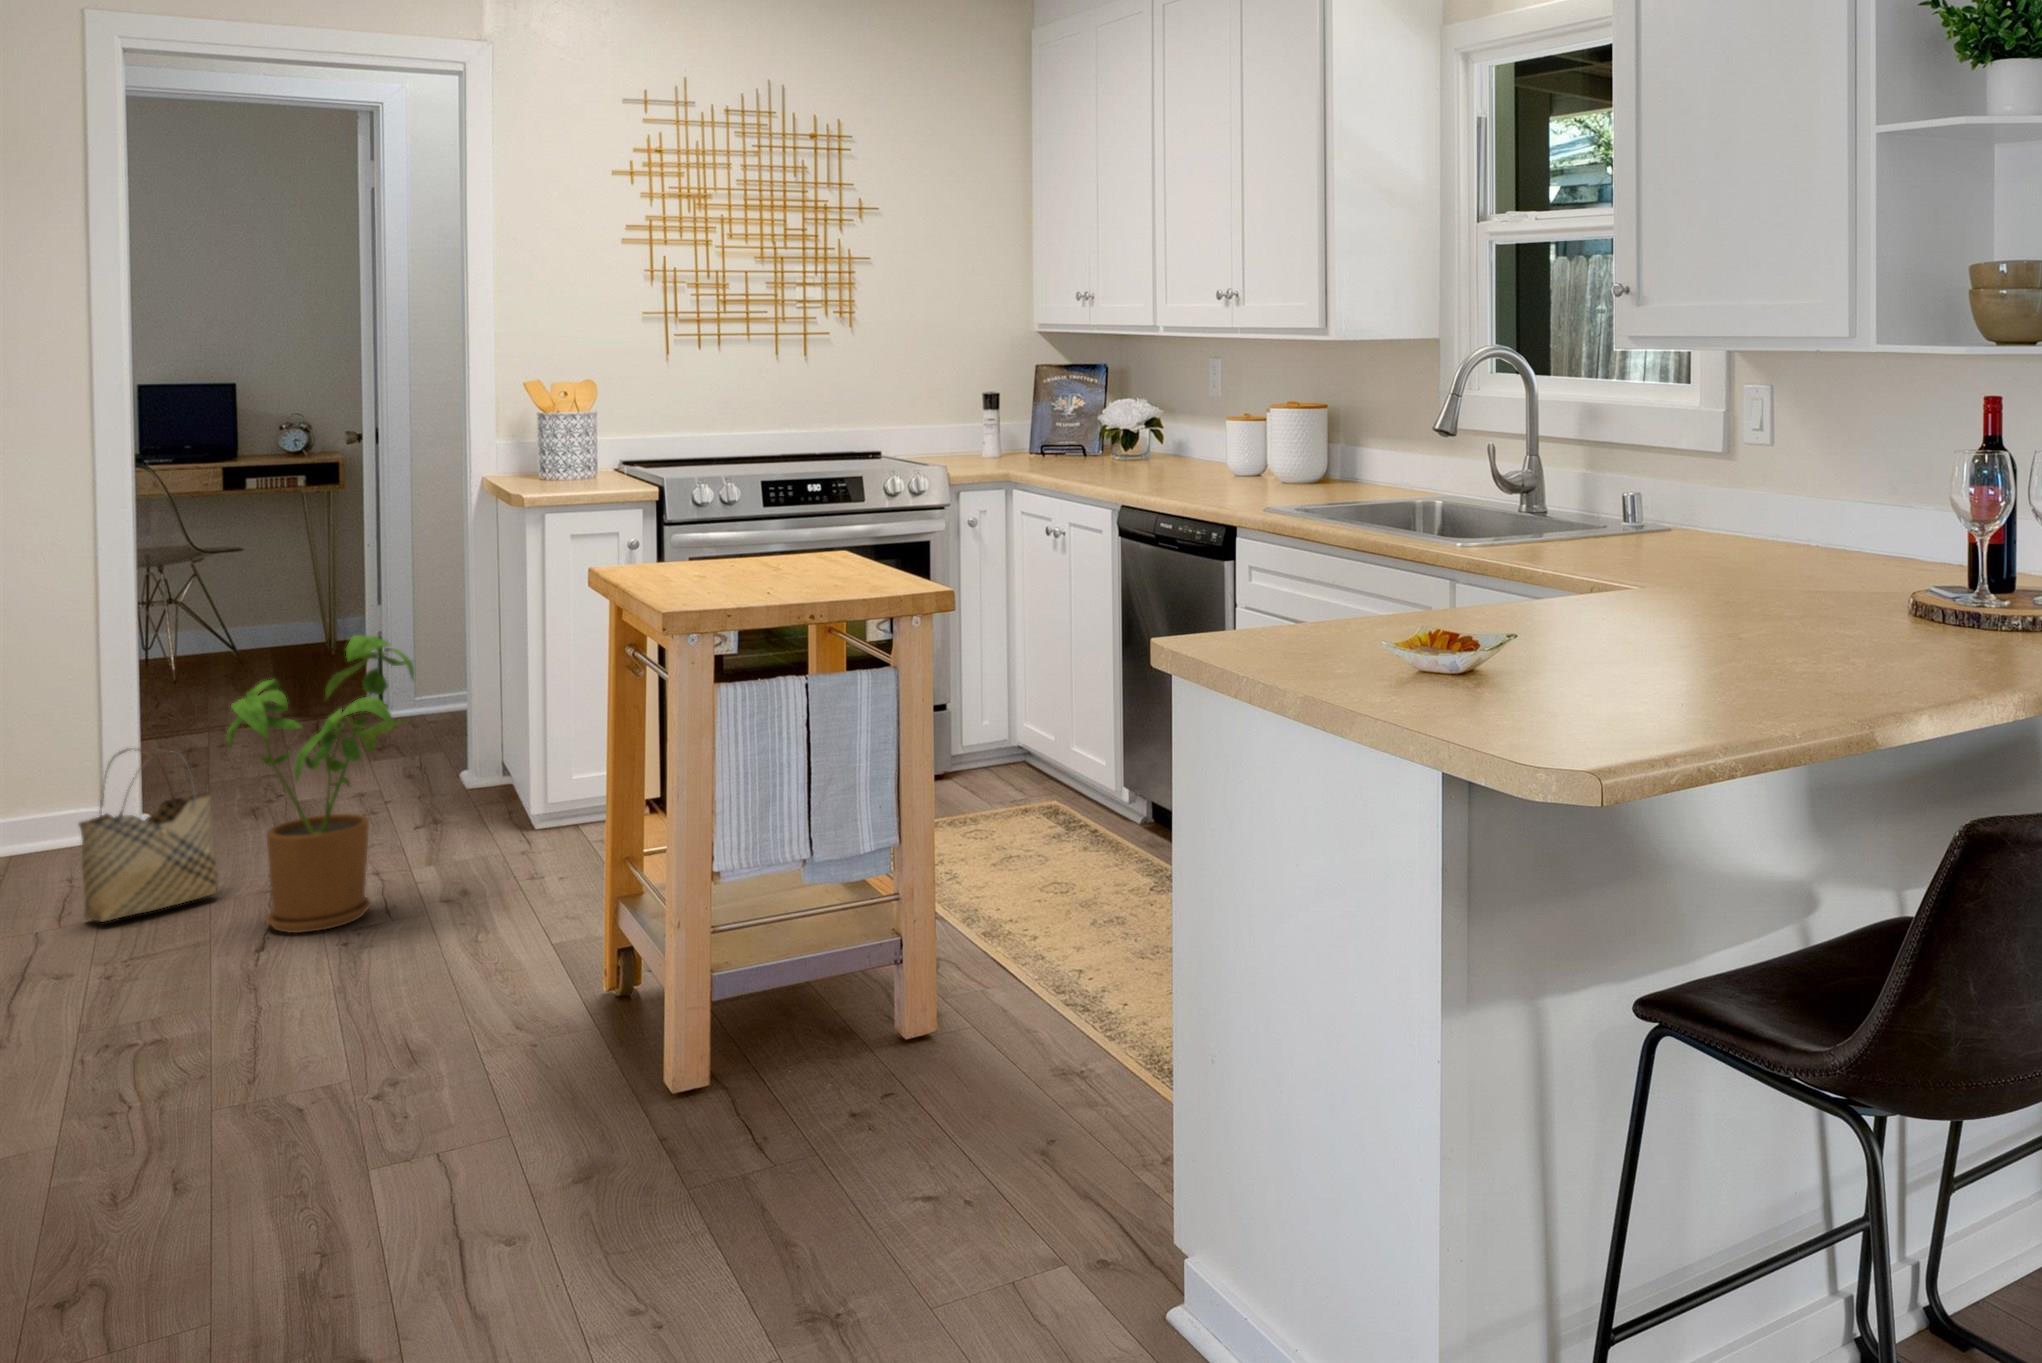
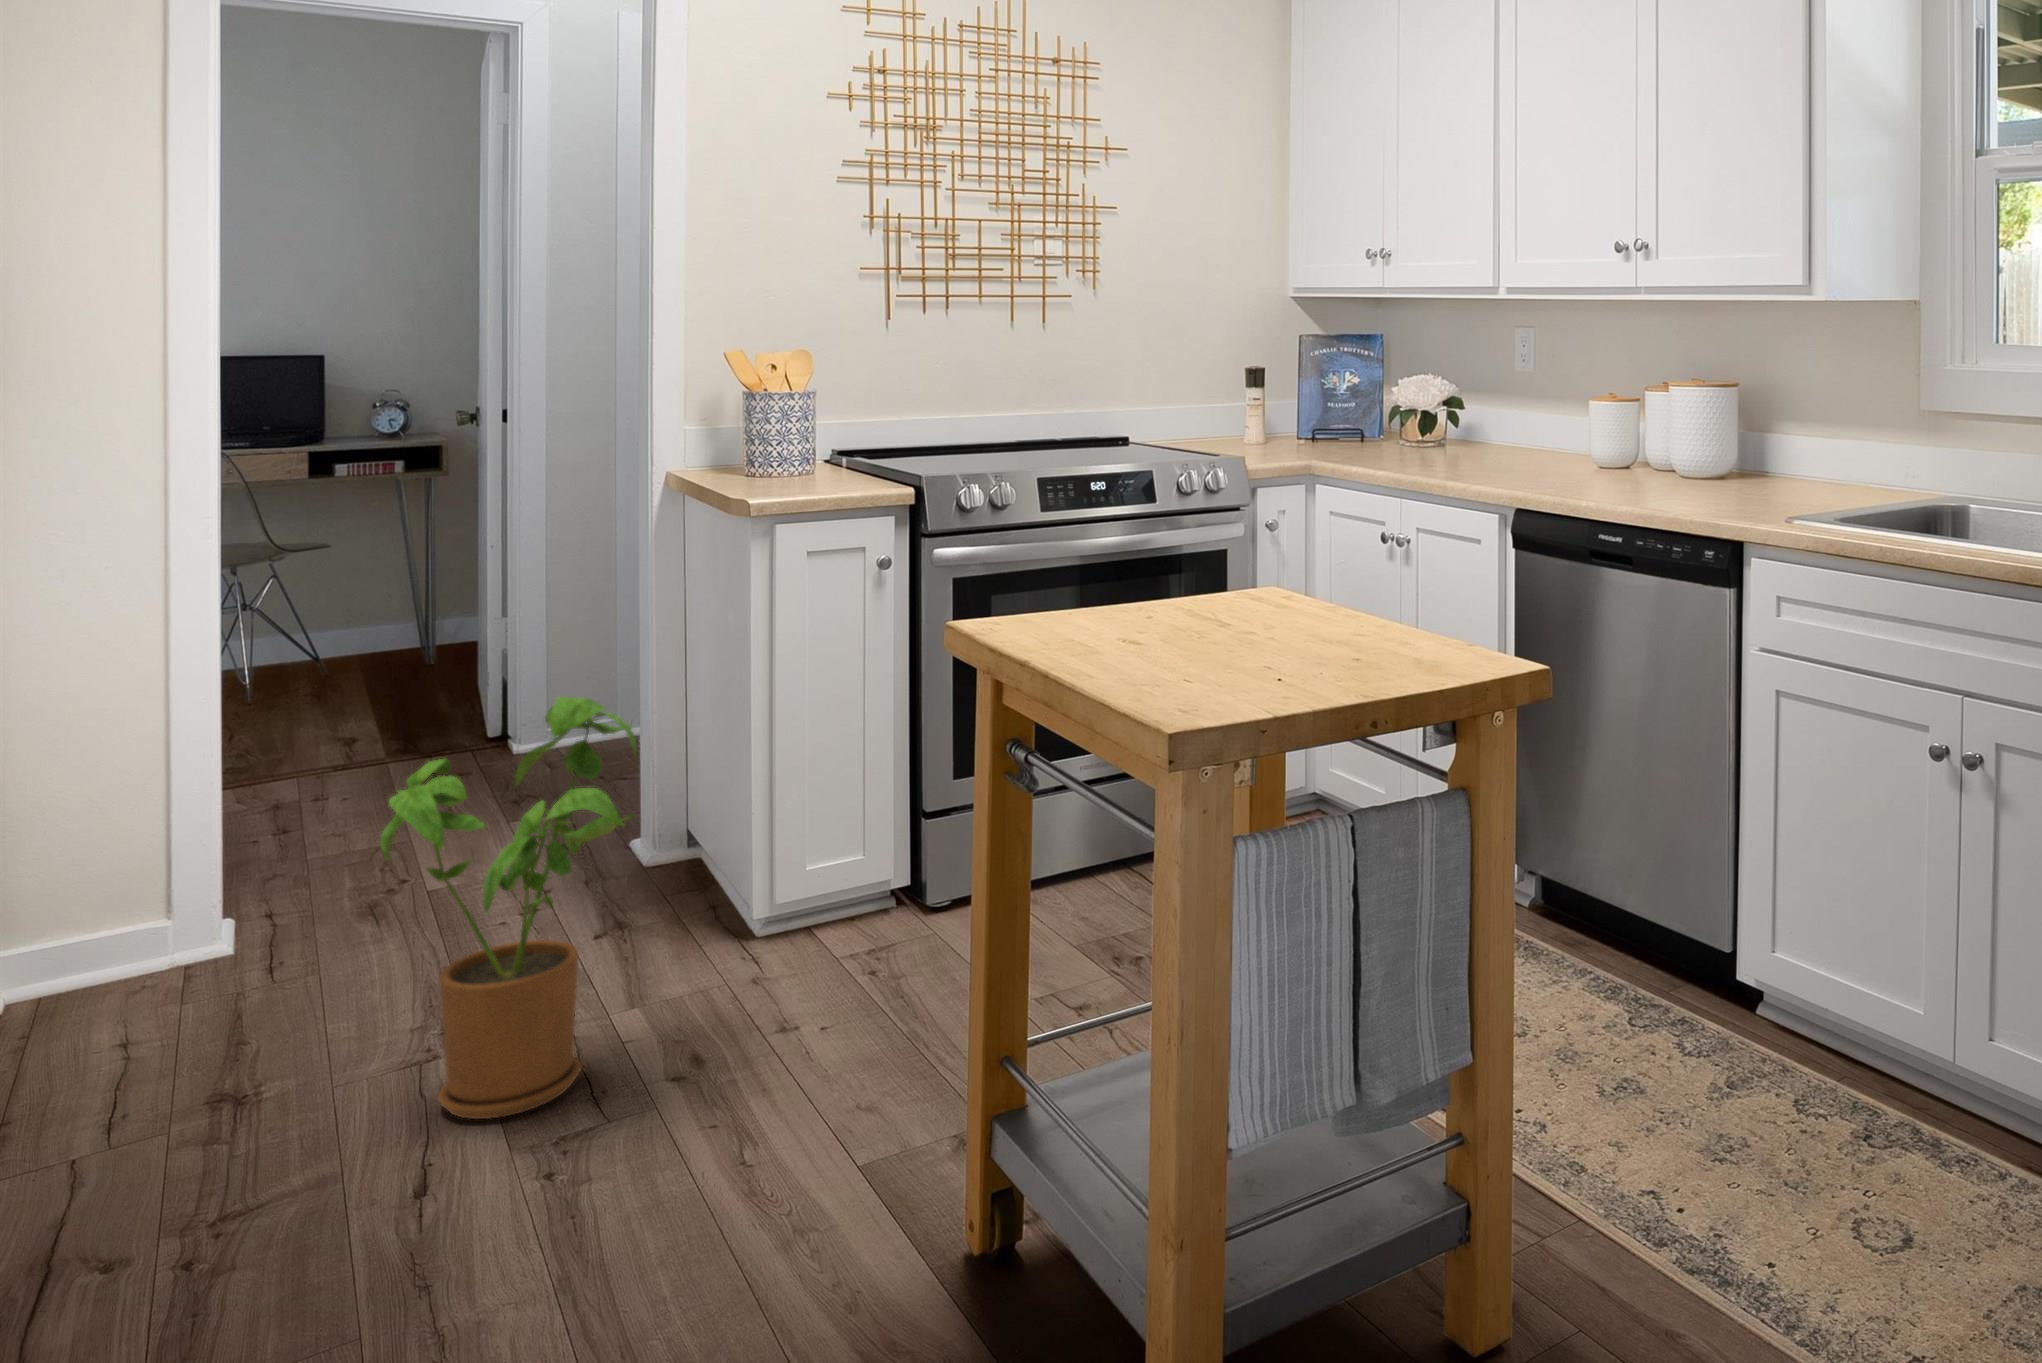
woven basket: present [79,749,218,922] -> none [166,852,360,1106]

